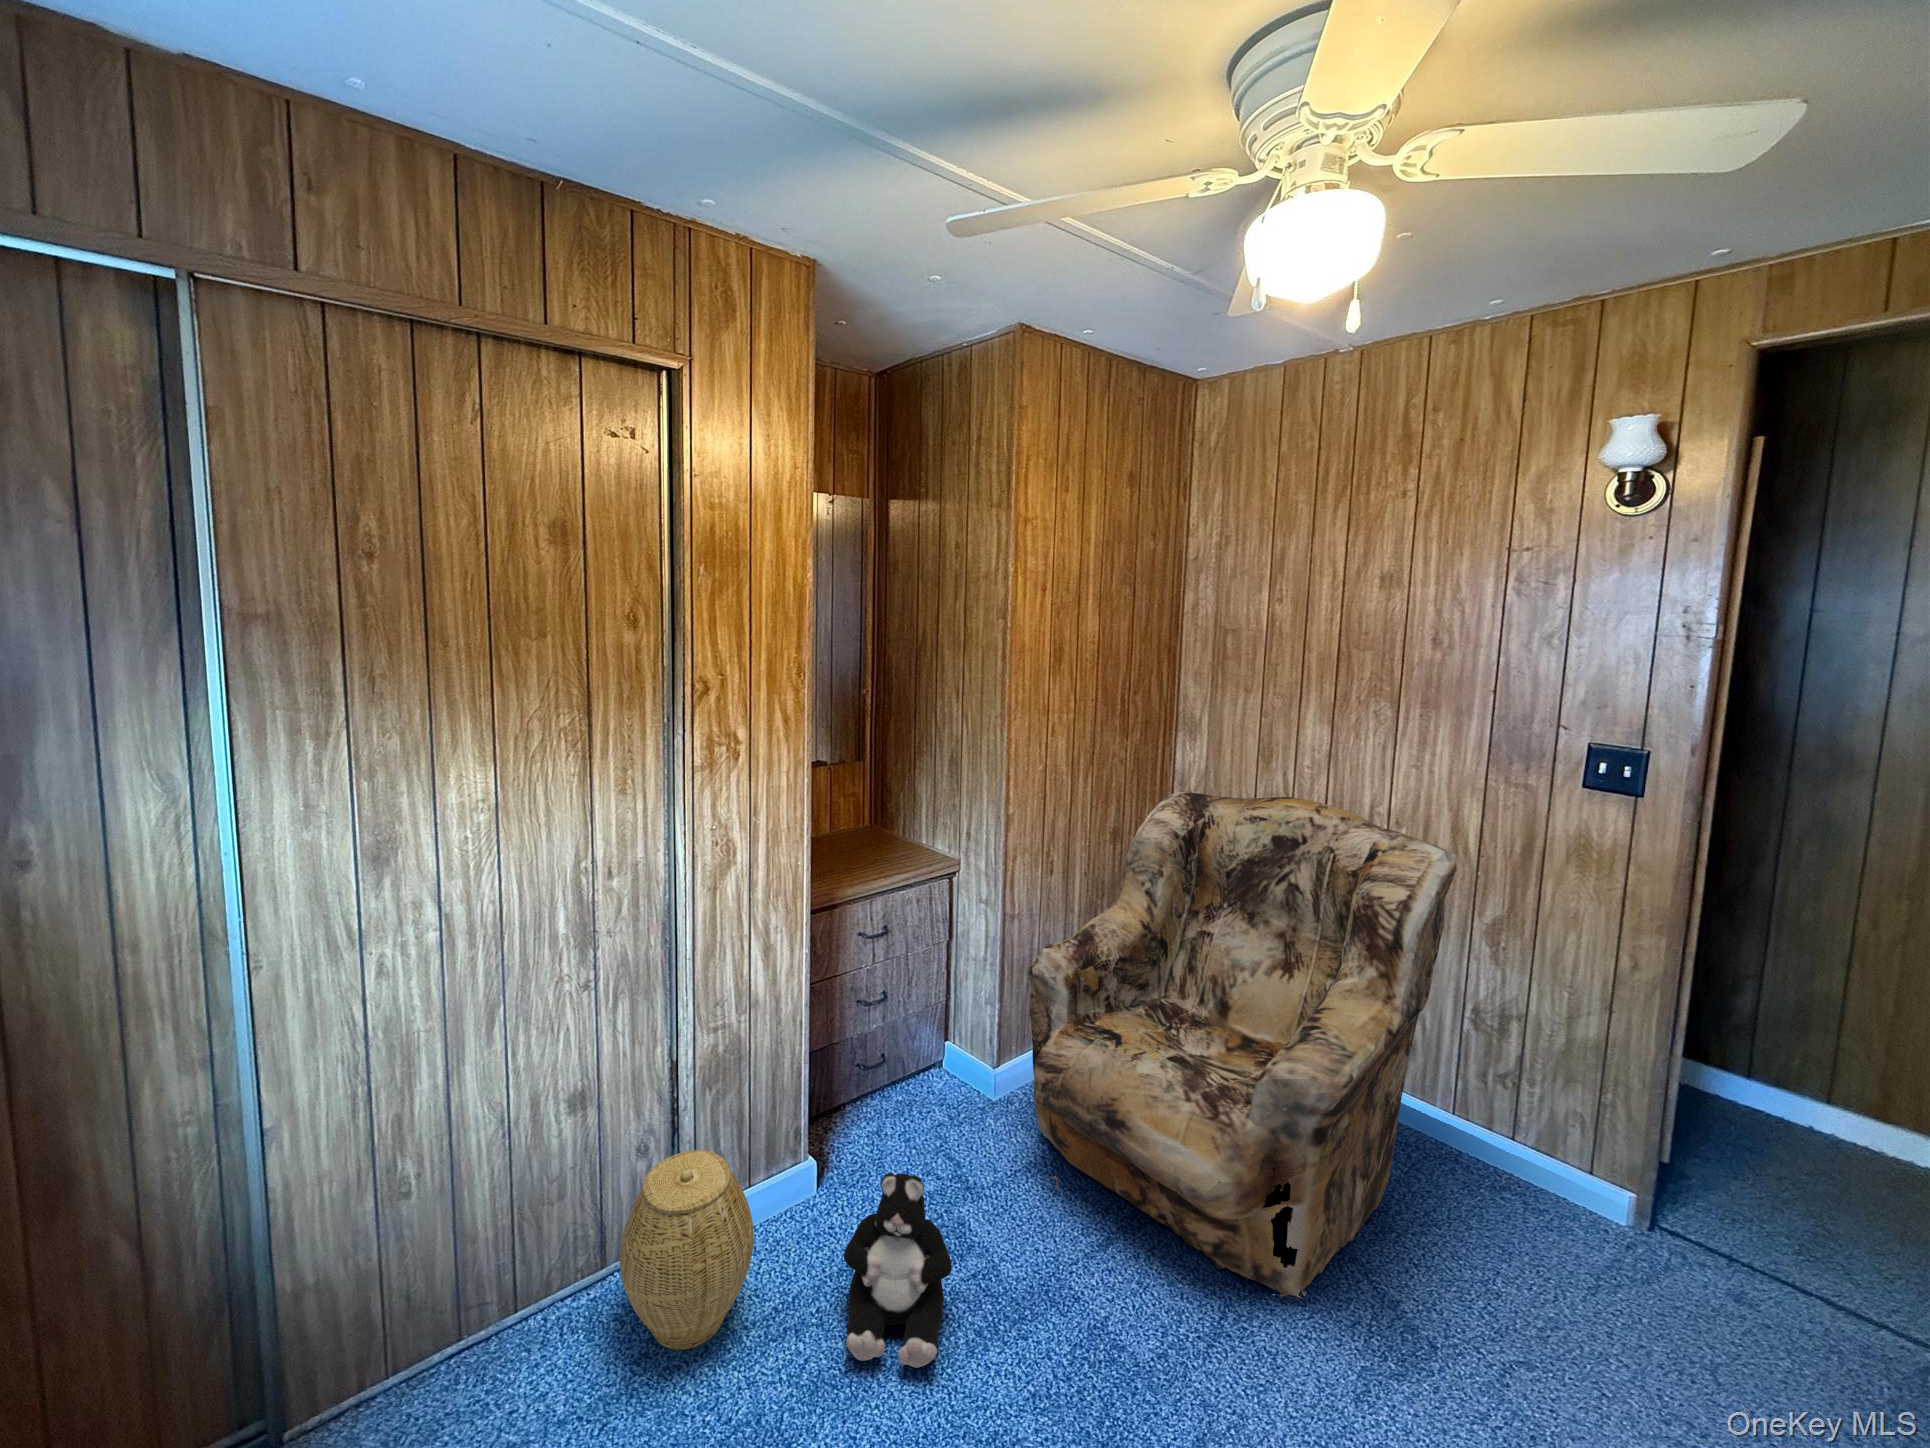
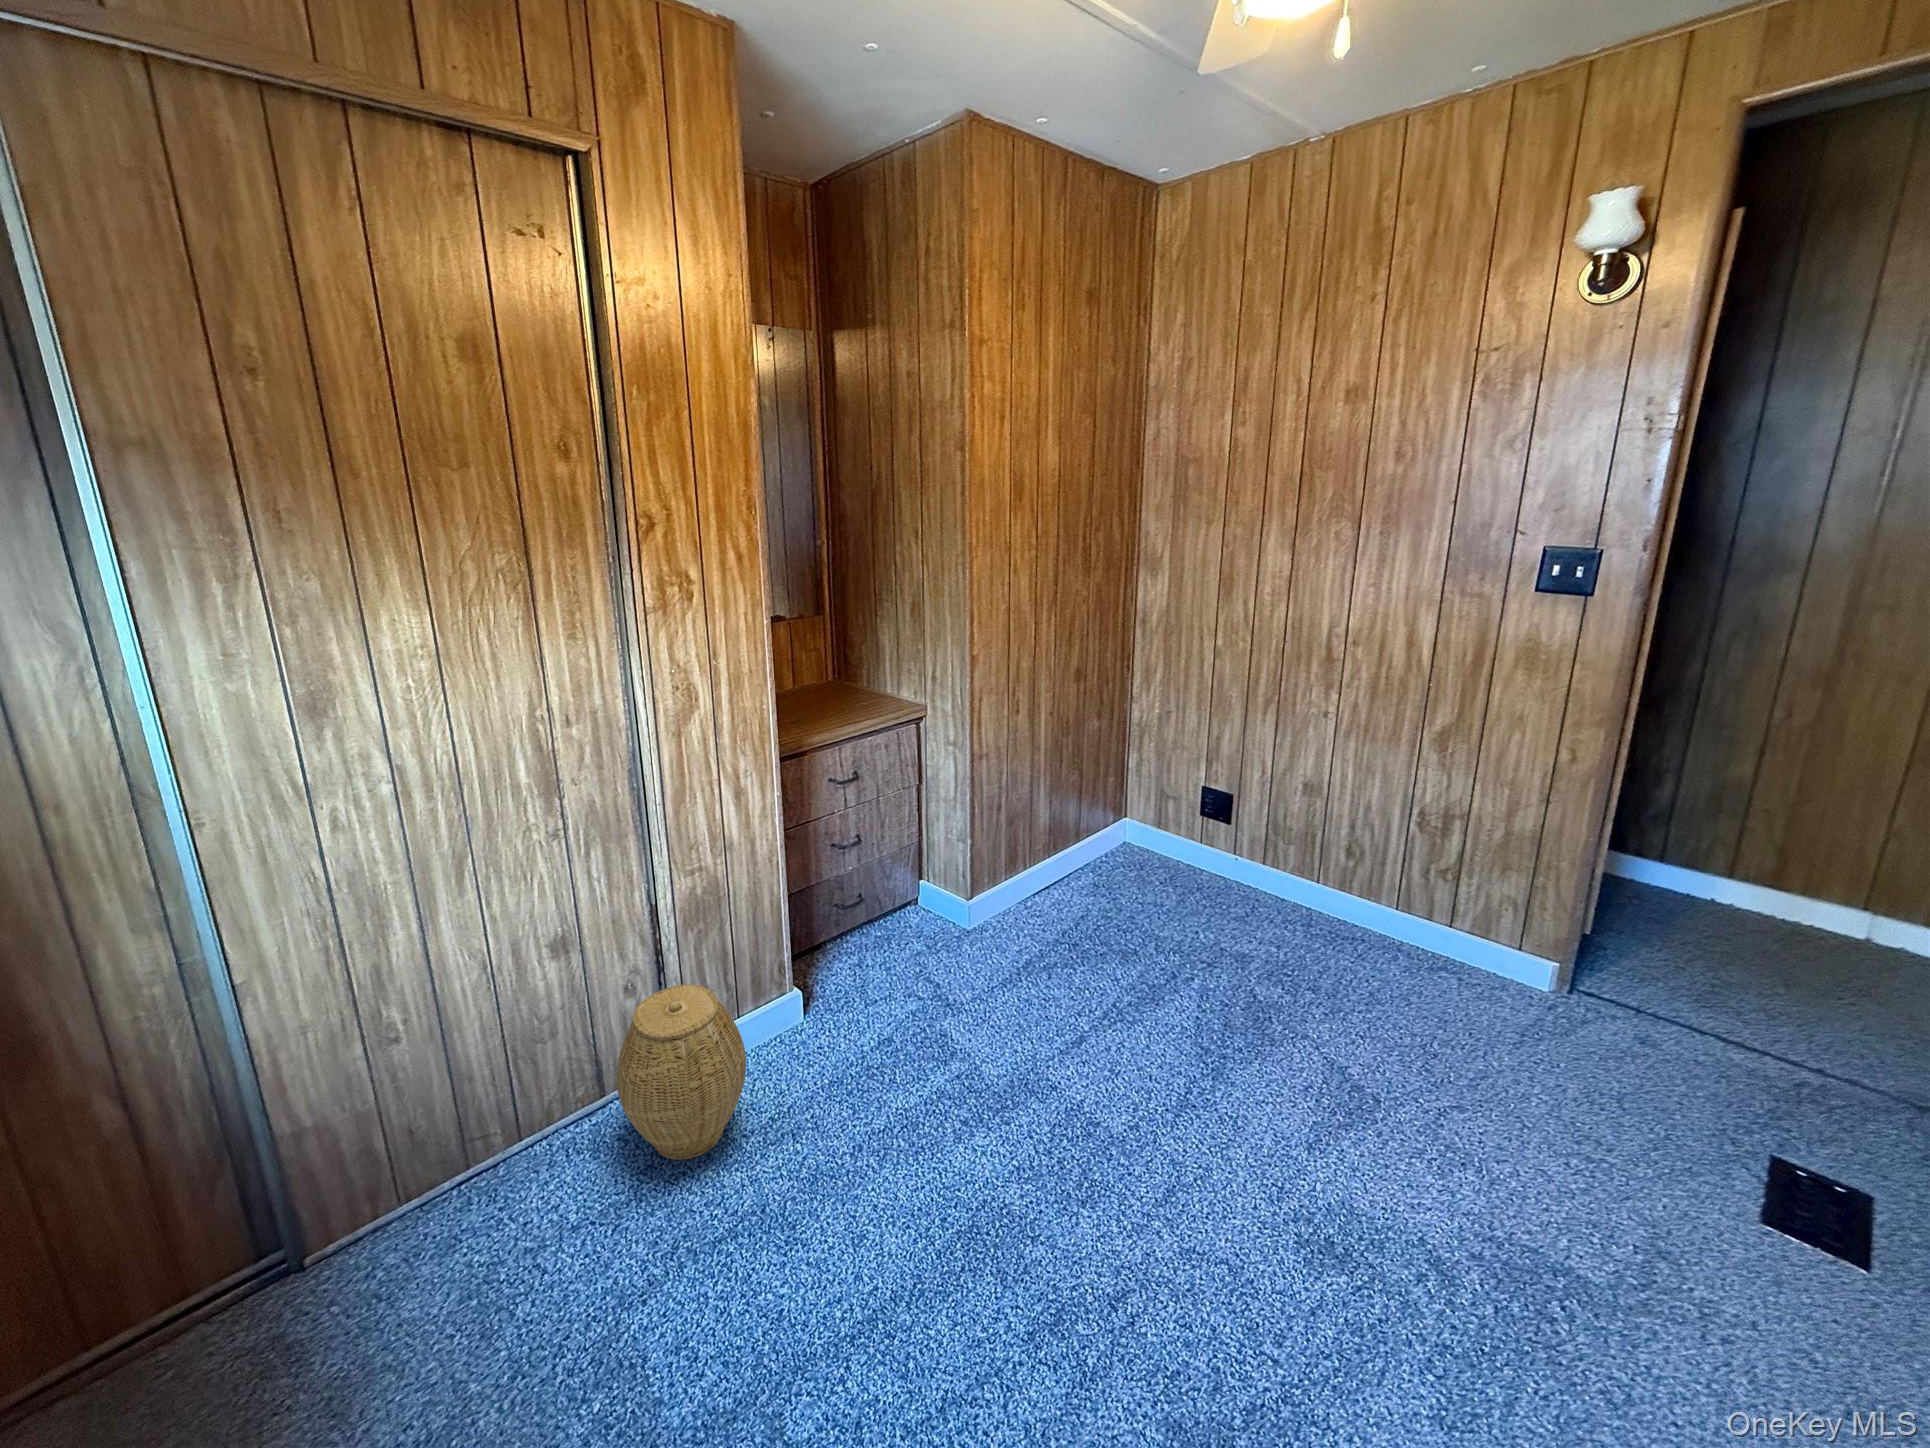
armchair: present [1028,791,1457,1298] -> none [998,624,1413,1071]
plush toy: present [844,1173,952,1368] -> none [834,991,937,1155]

